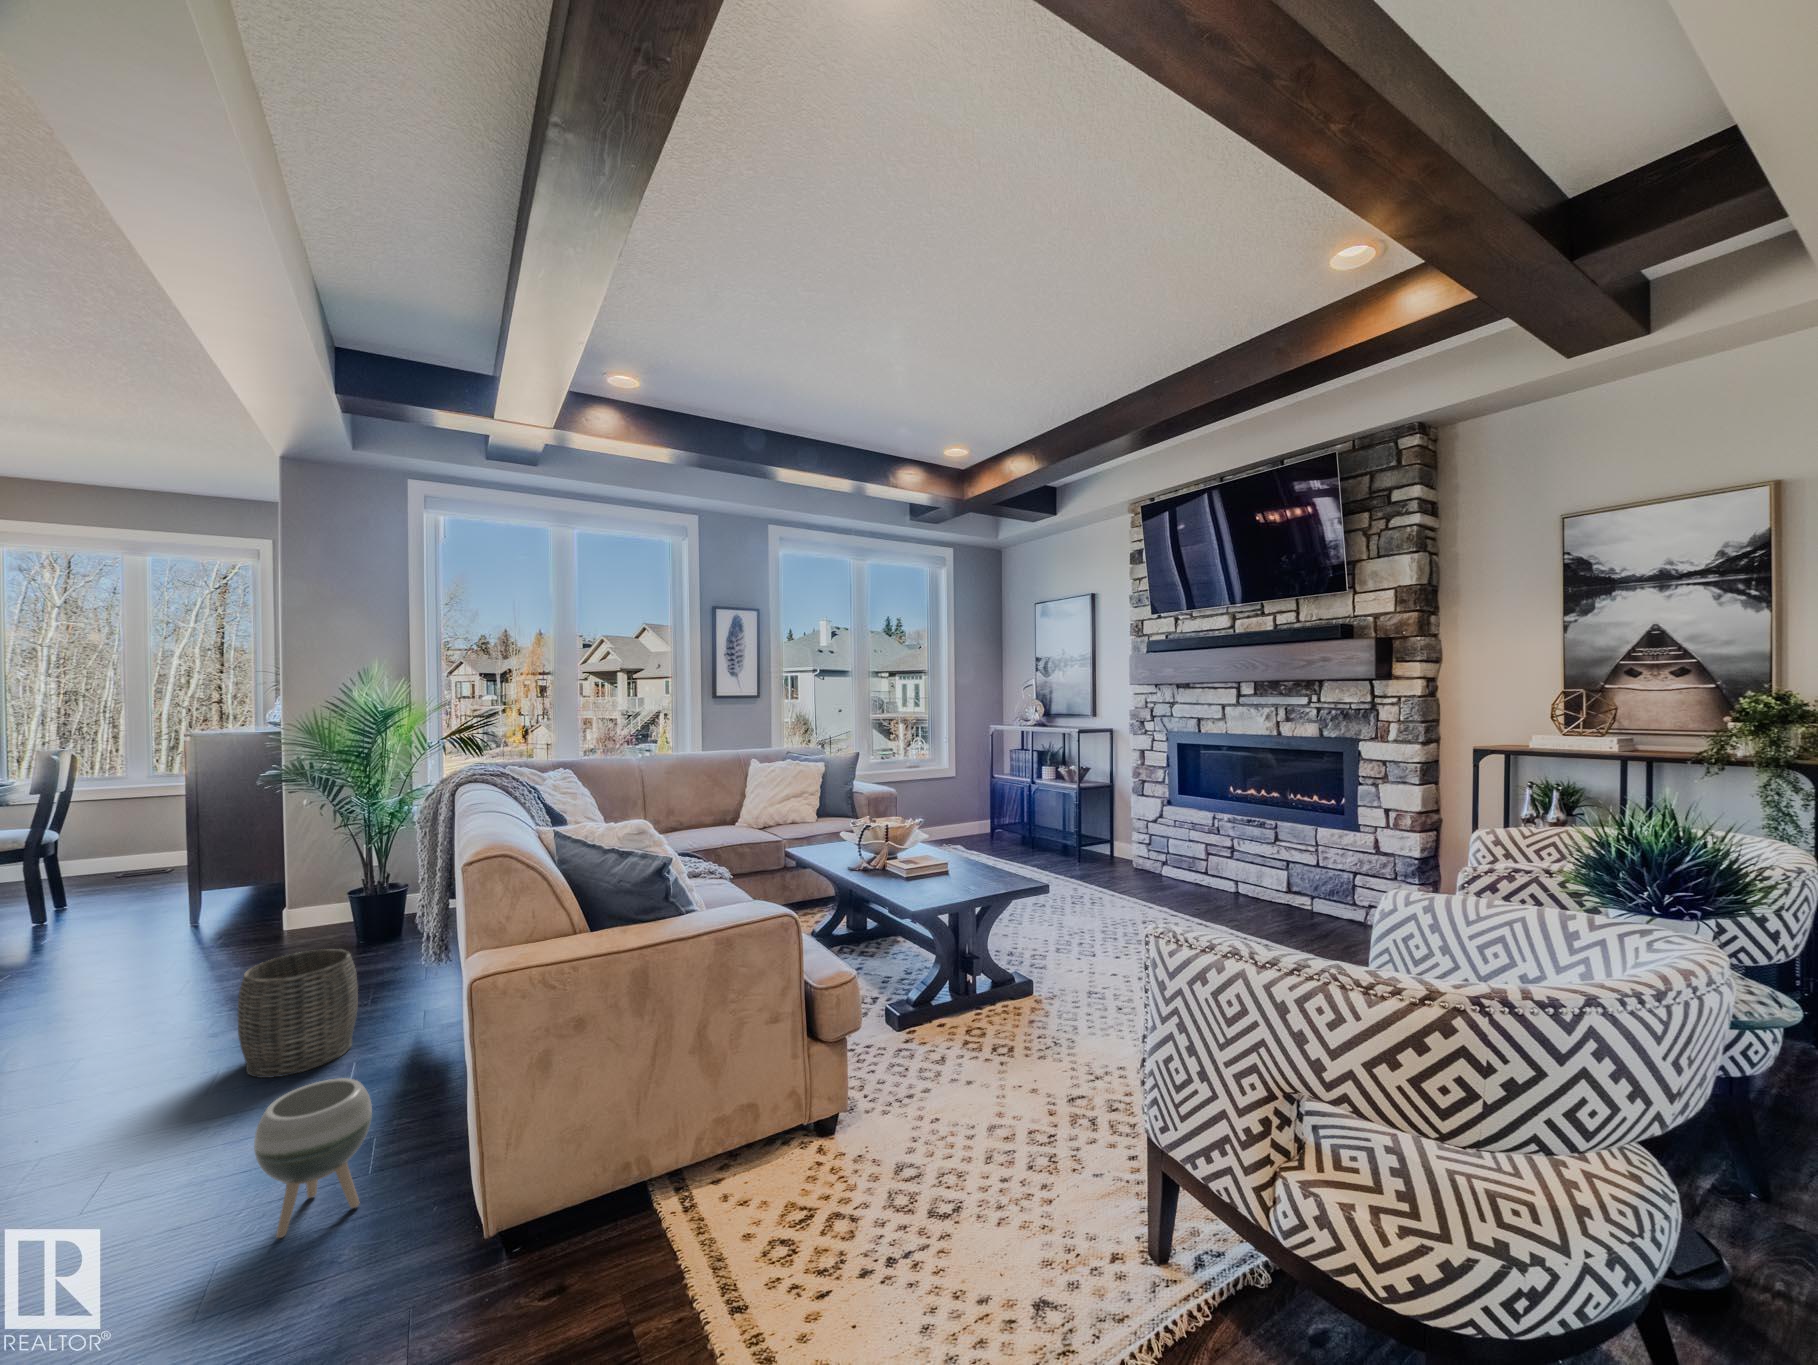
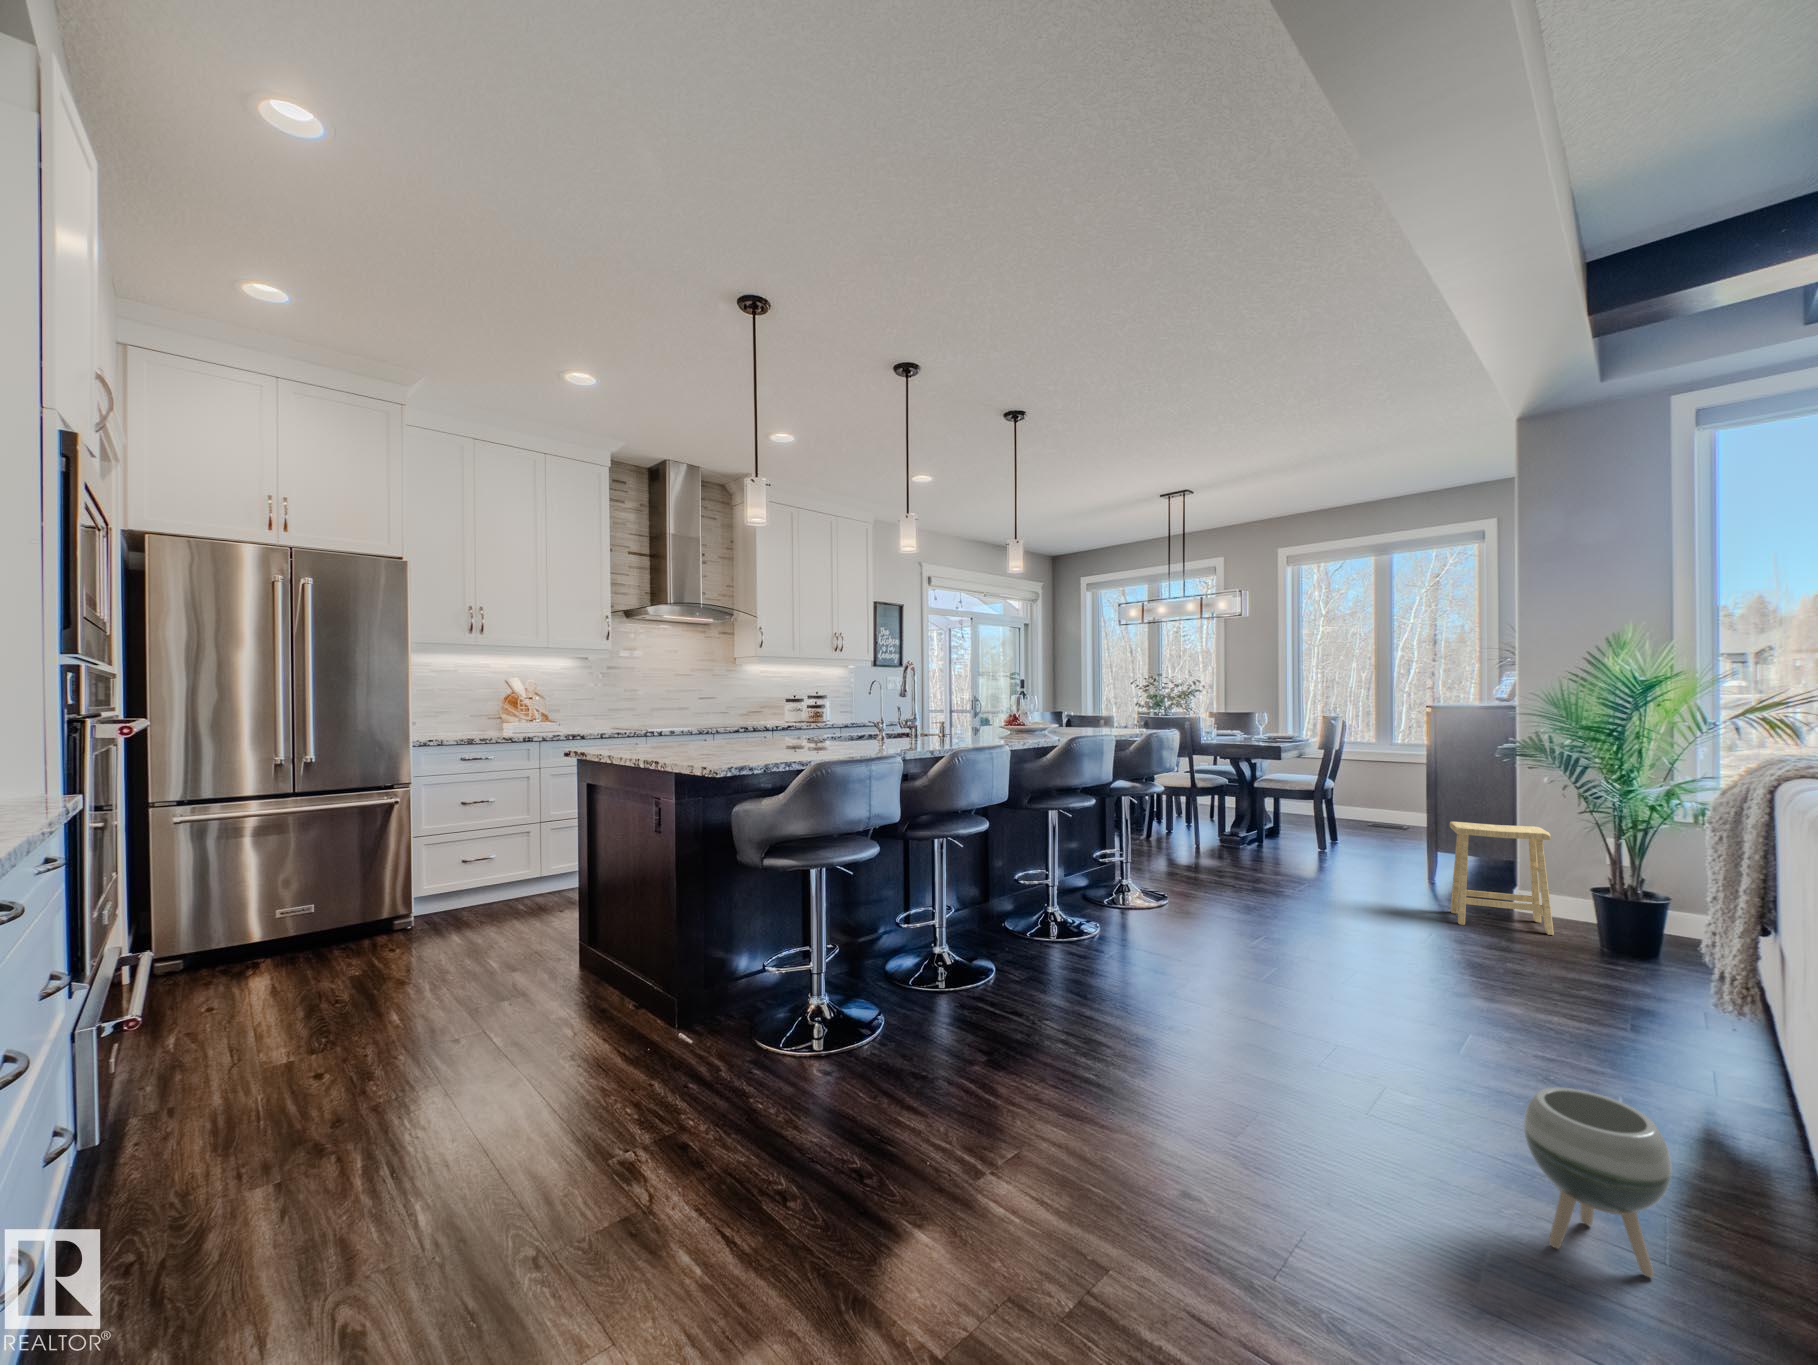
footstool: none [209,846,315,964] -> present [1450,822,1554,935]
woven basket: present [238,949,358,1078] -> none [1487,934,1623,1075]

